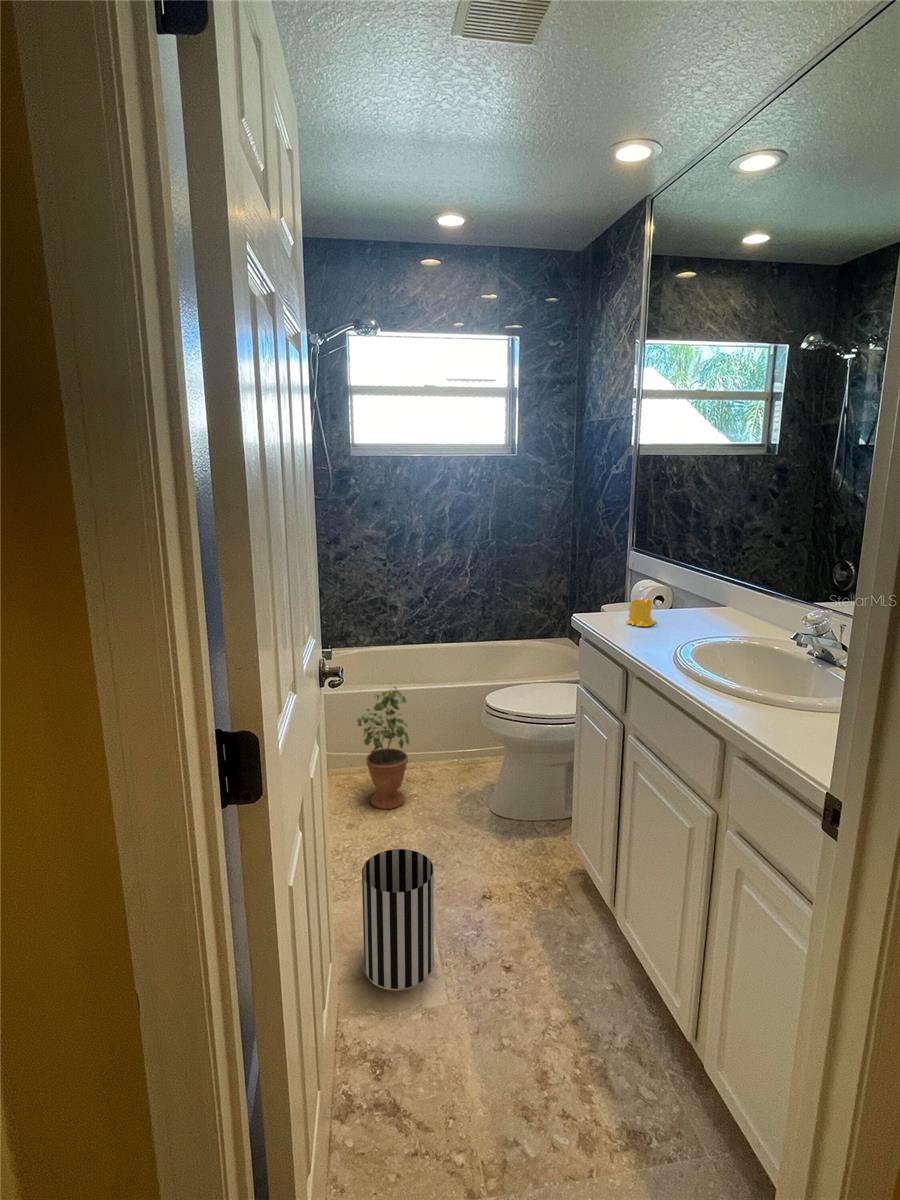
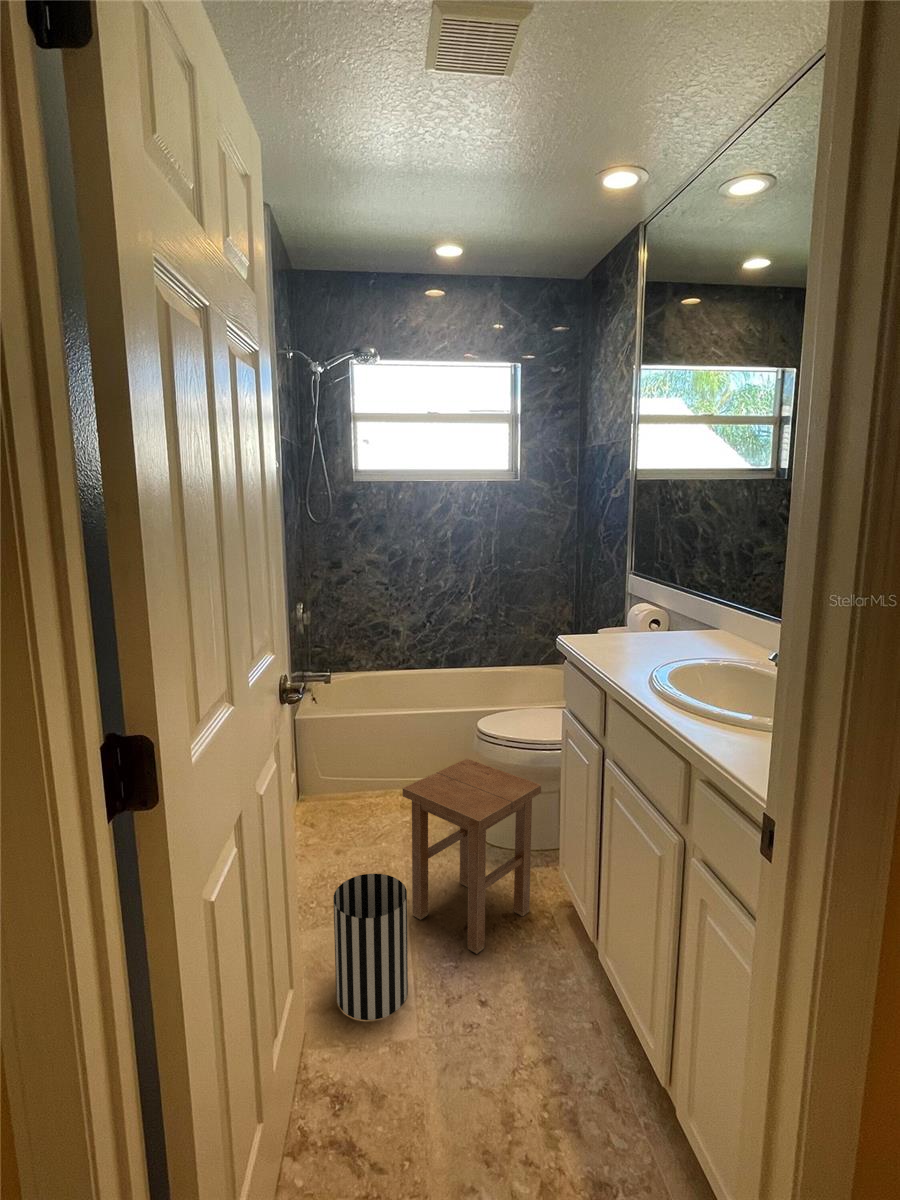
candle: present [626,598,657,626] -> none [609,617,641,648]
potted plant: present [357,687,409,809] -> none [348,705,402,834]
stool: none [421,735,556,923] -> present [402,758,541,954]

